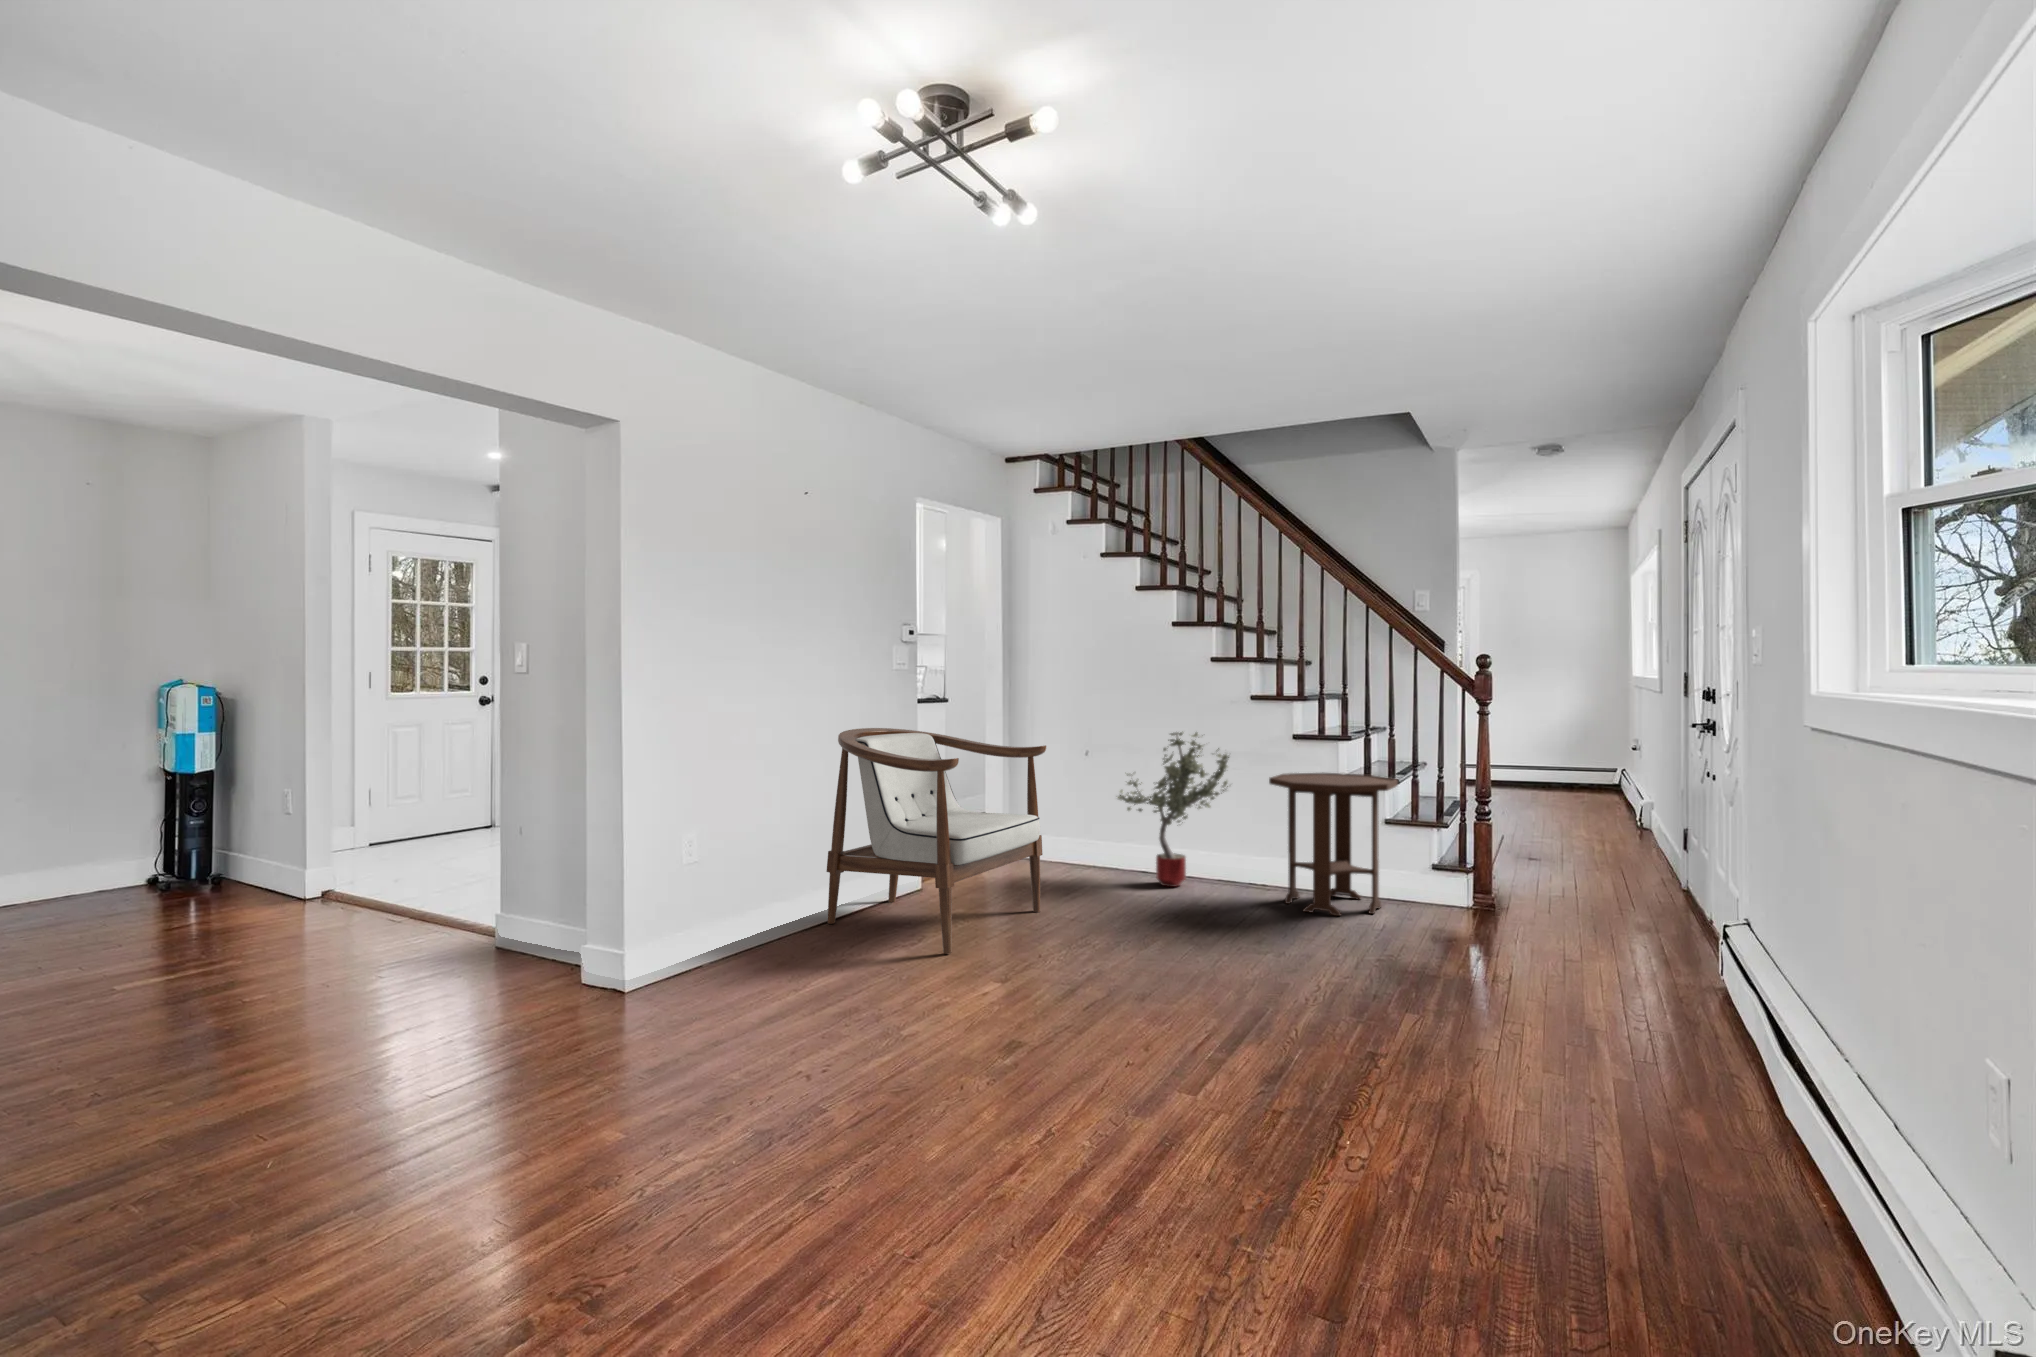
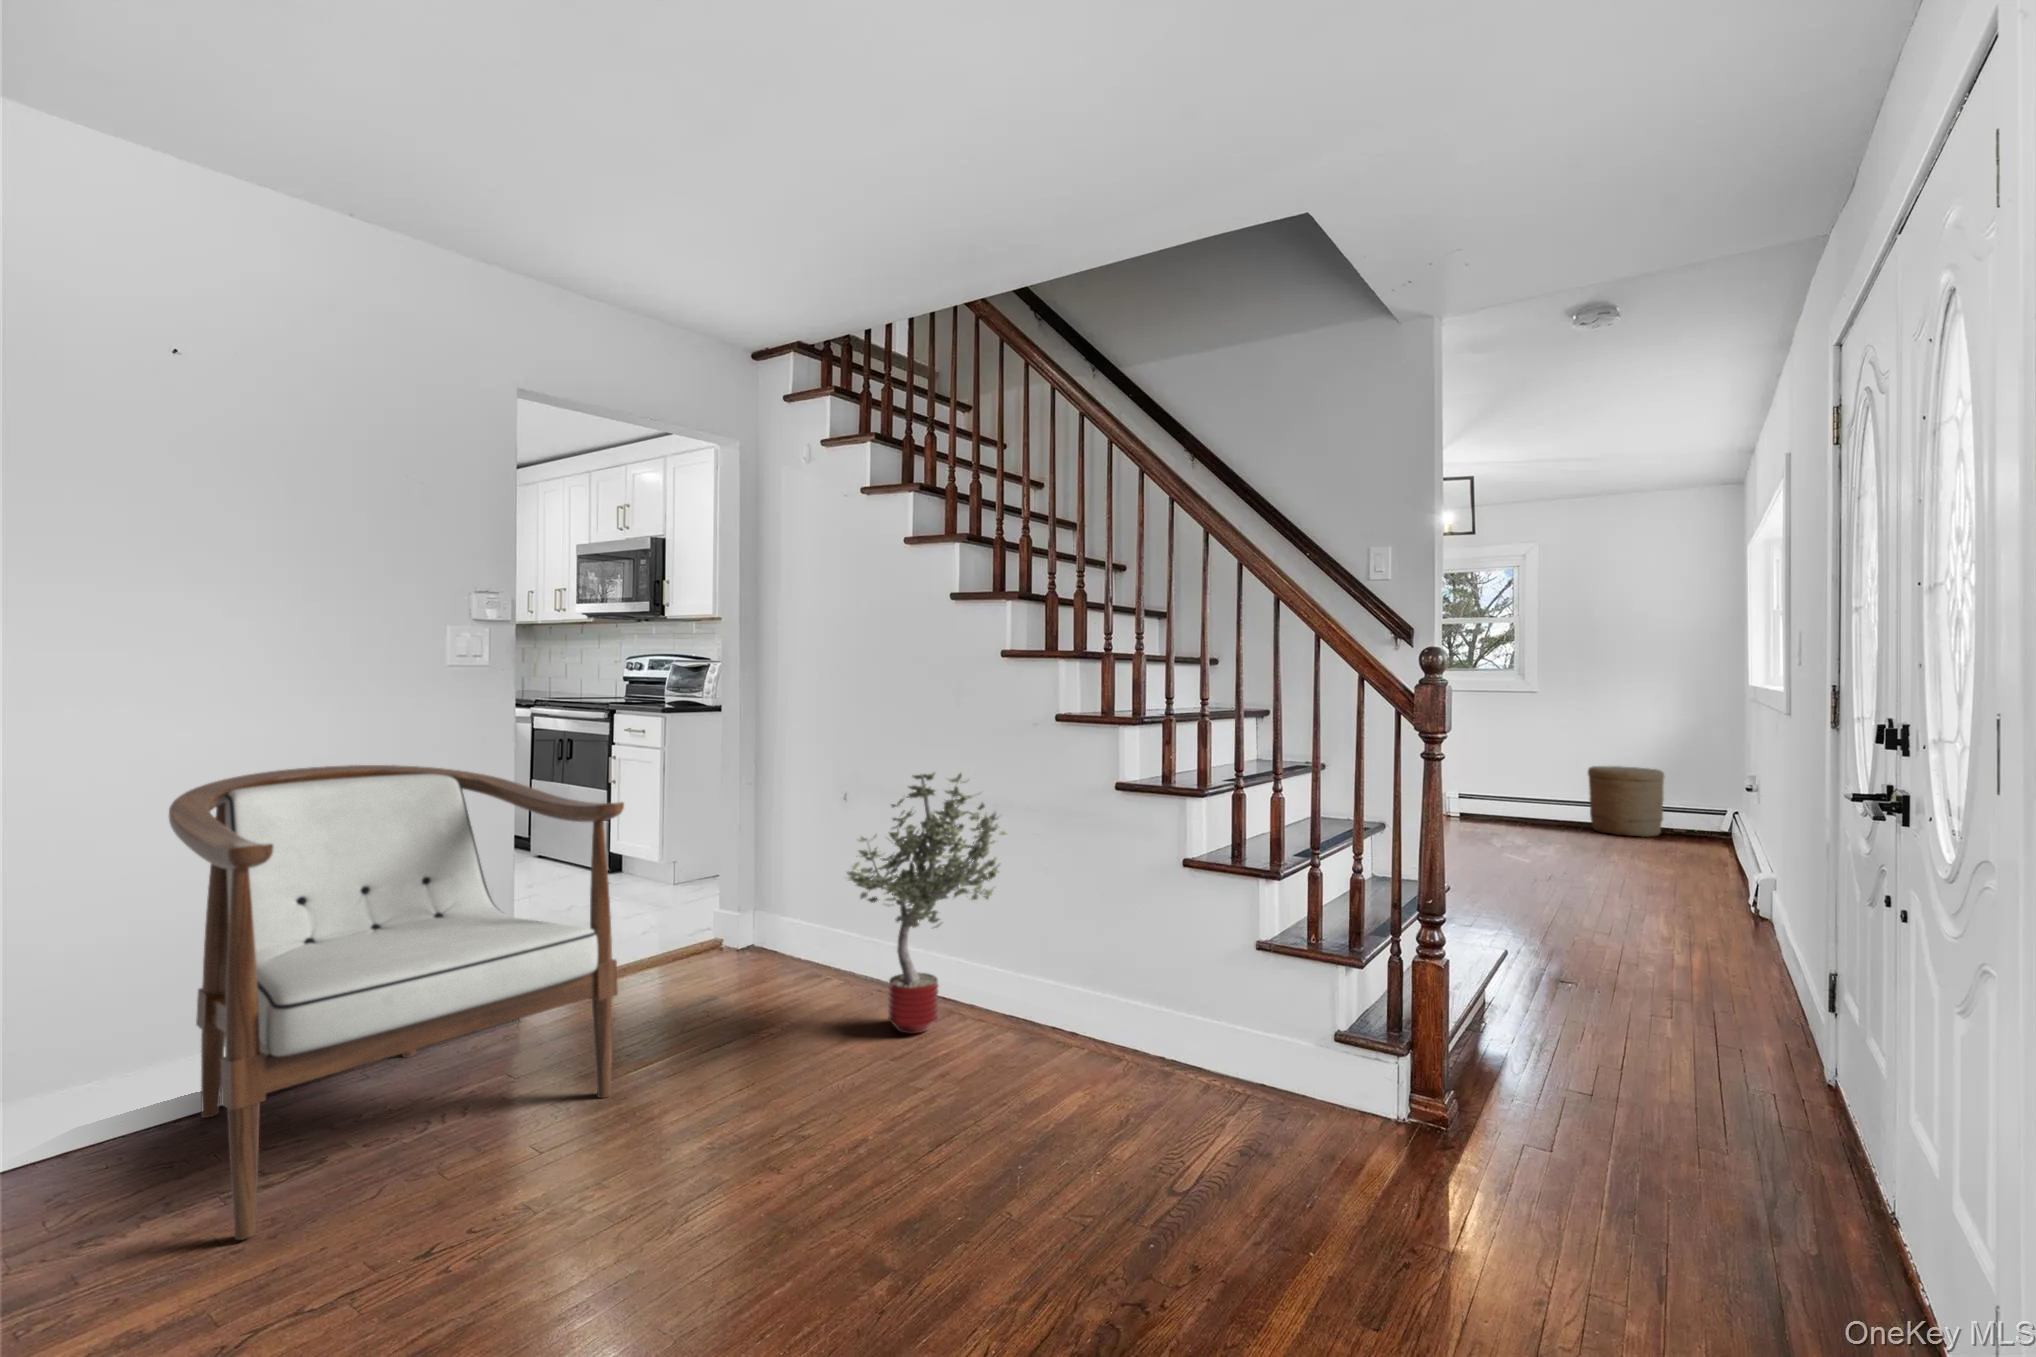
woven basket: none [1520,739,1575,789] -> present [1588,766,1664,837]
side table: present [1269,773,1398,916] -> none [1035,850,1261,1139]

